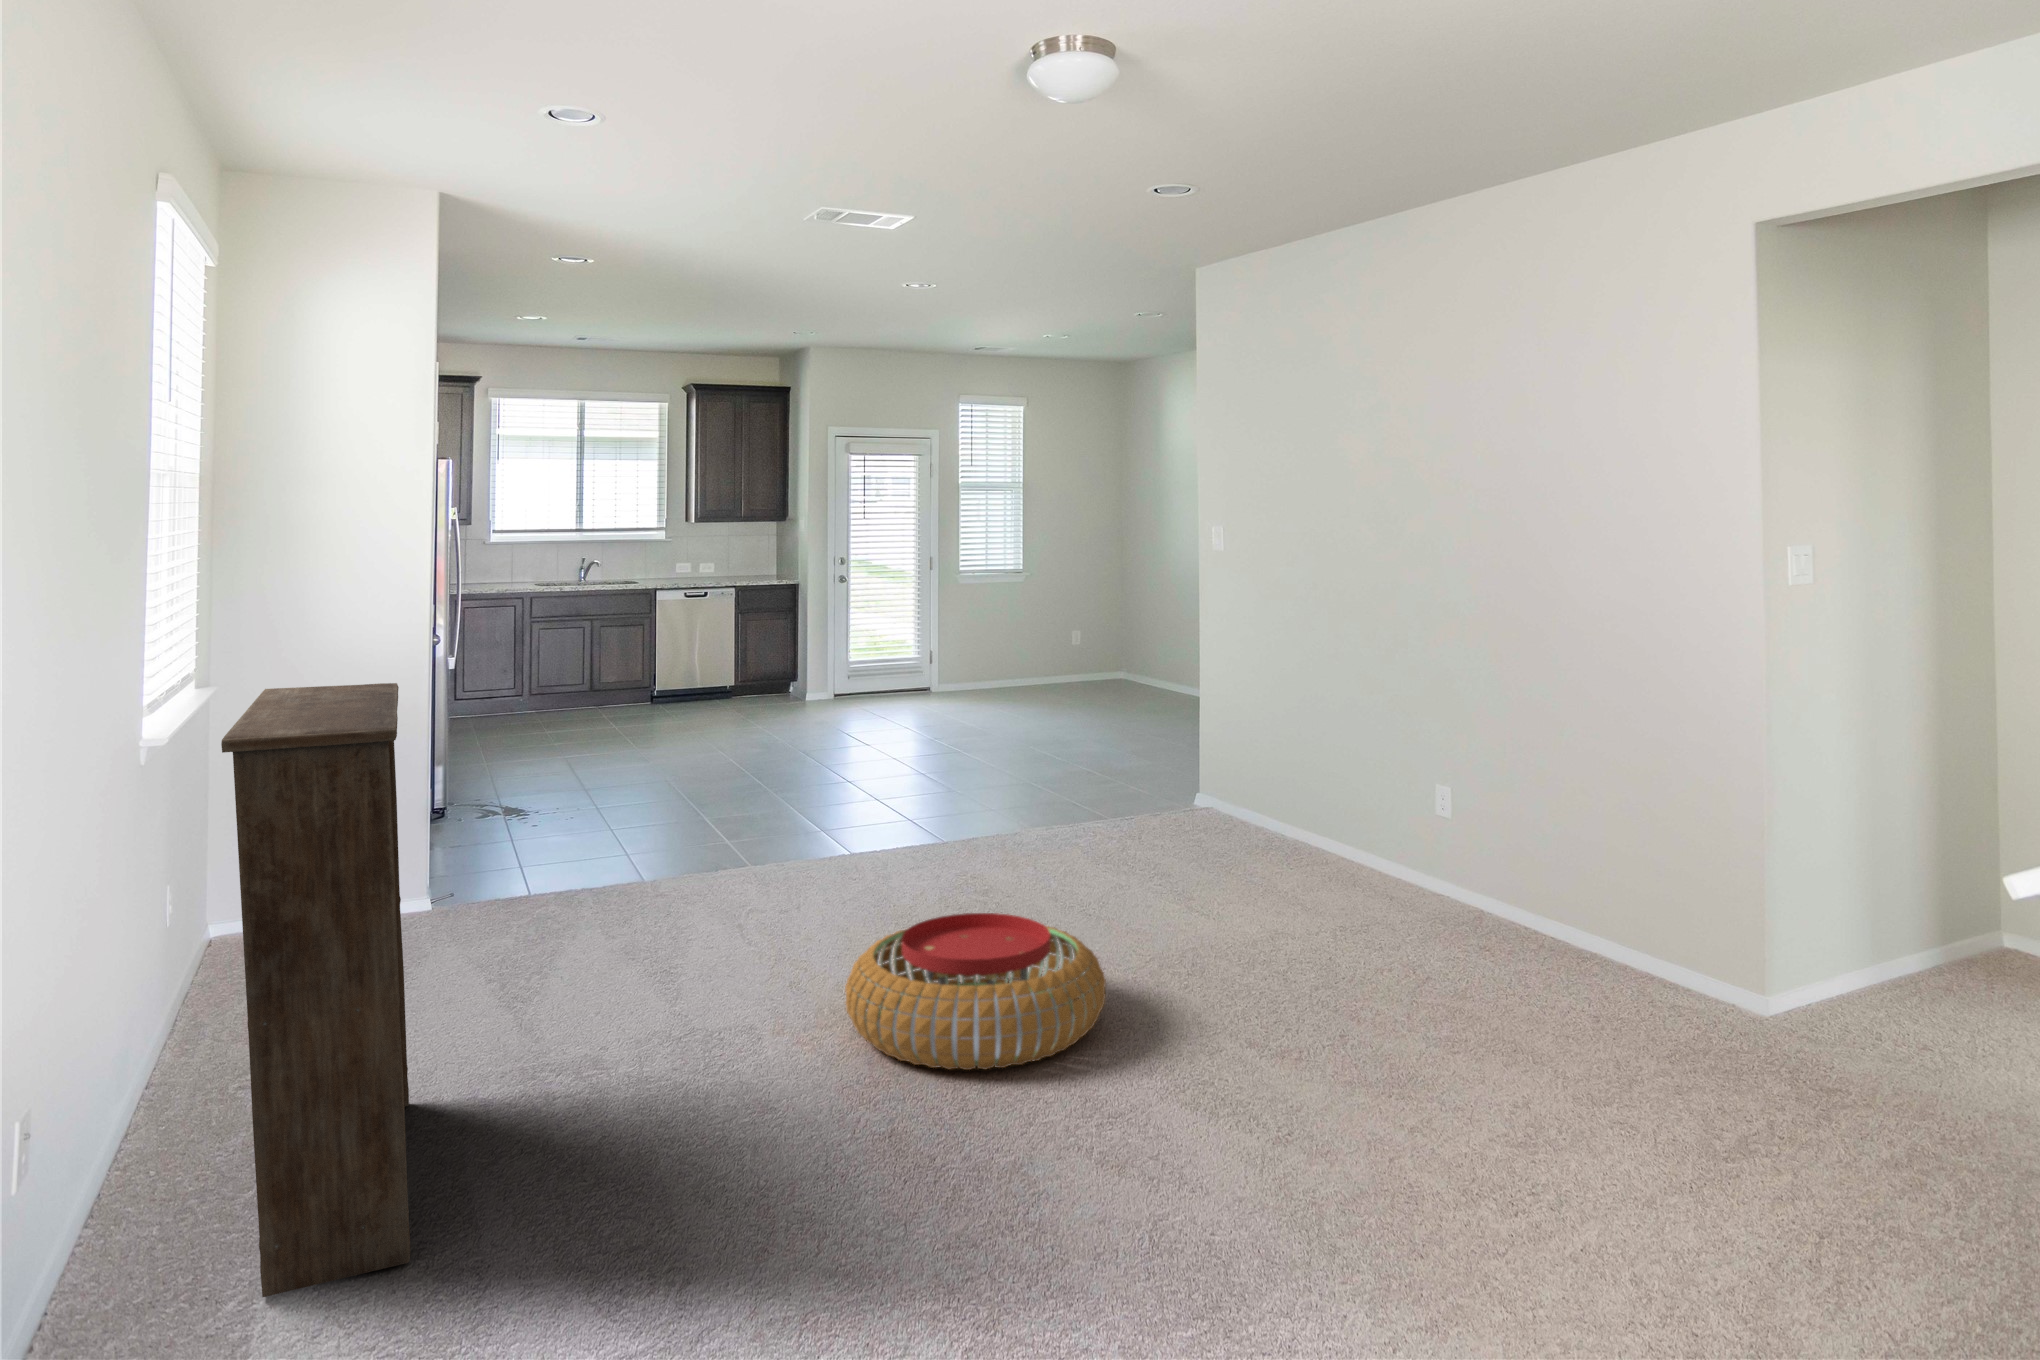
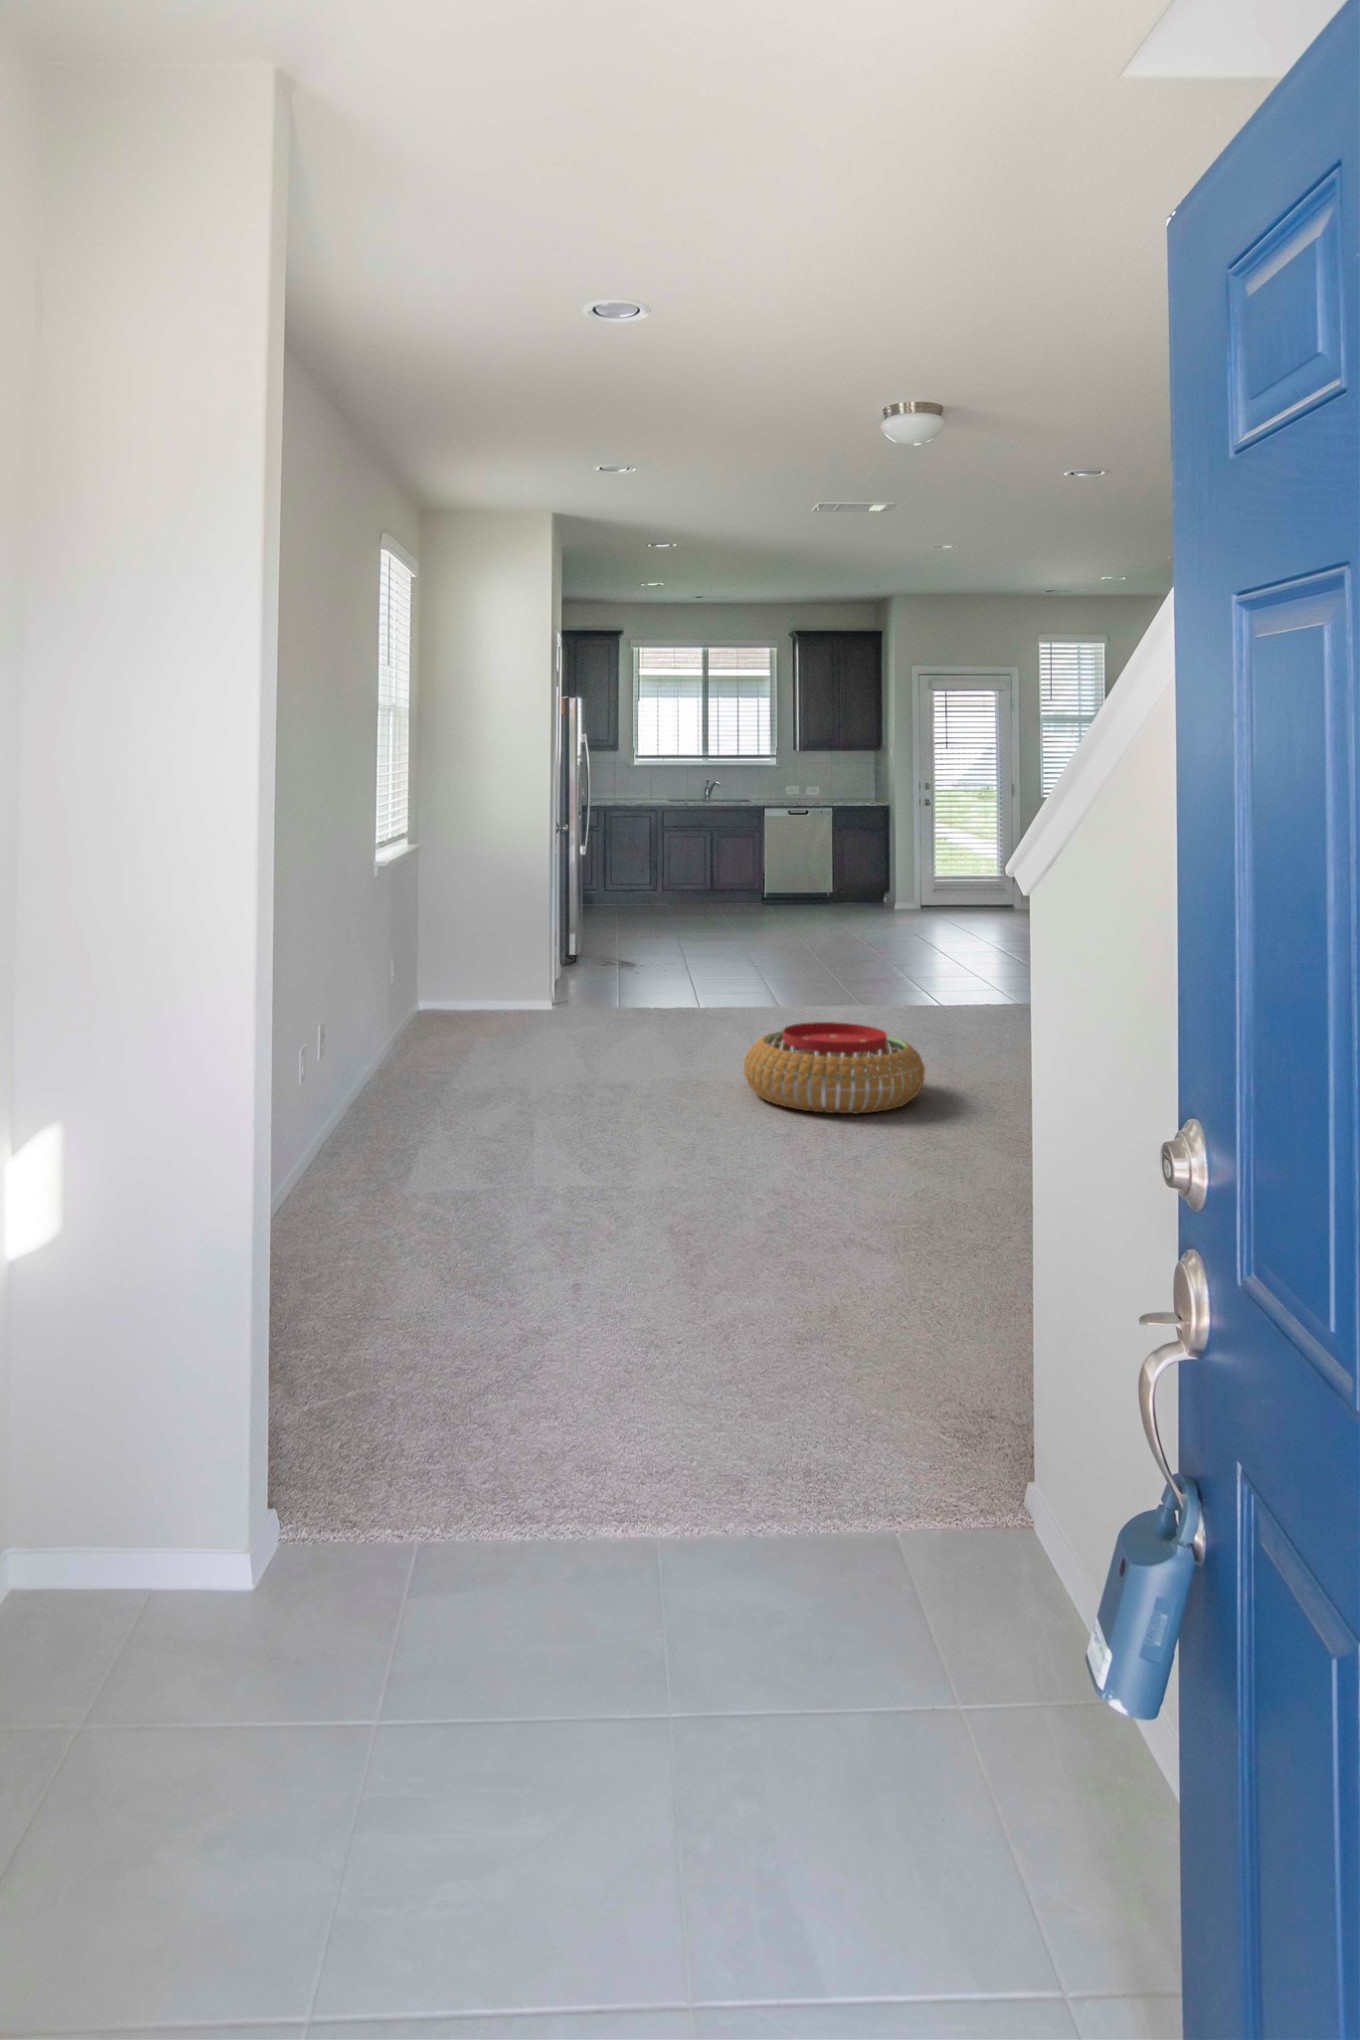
bookshelf: present [221,683,410,1297] -> none [393,833,492,1129]

